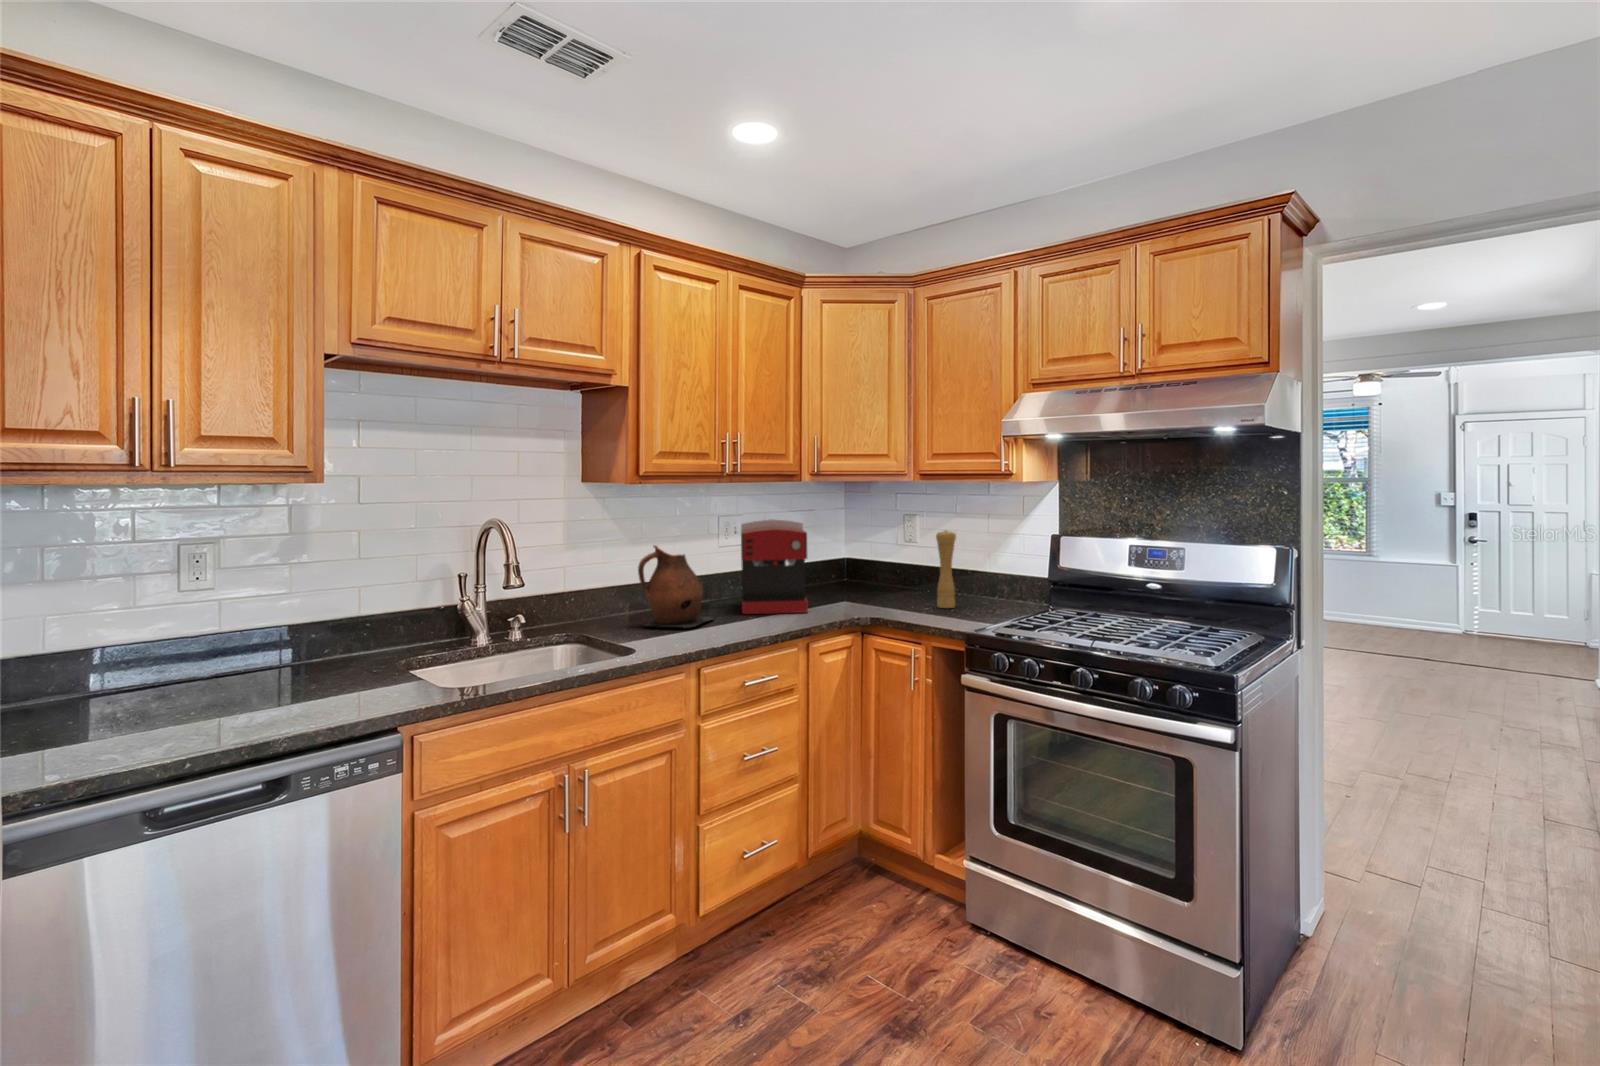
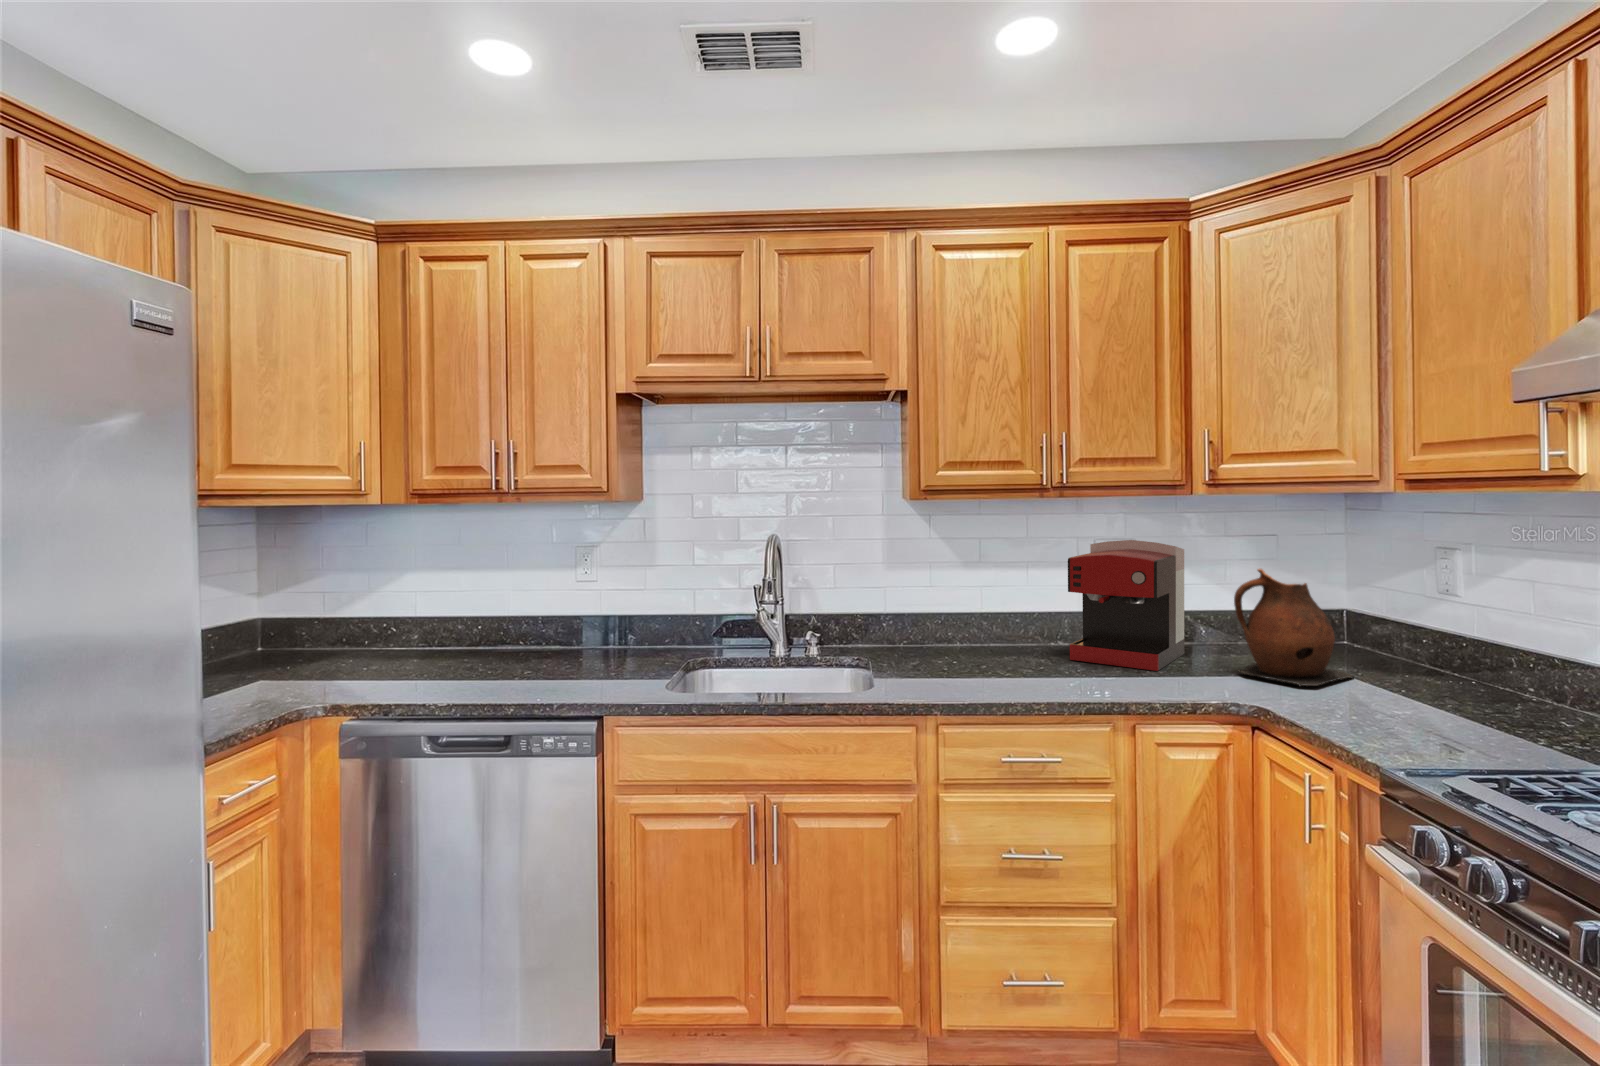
pepper mill: present [936,530,956,608] -> none [1391,570,1433,702]
ceramic pitcher: present [638,545,713,628] -> present [1234,569,1354,687]

